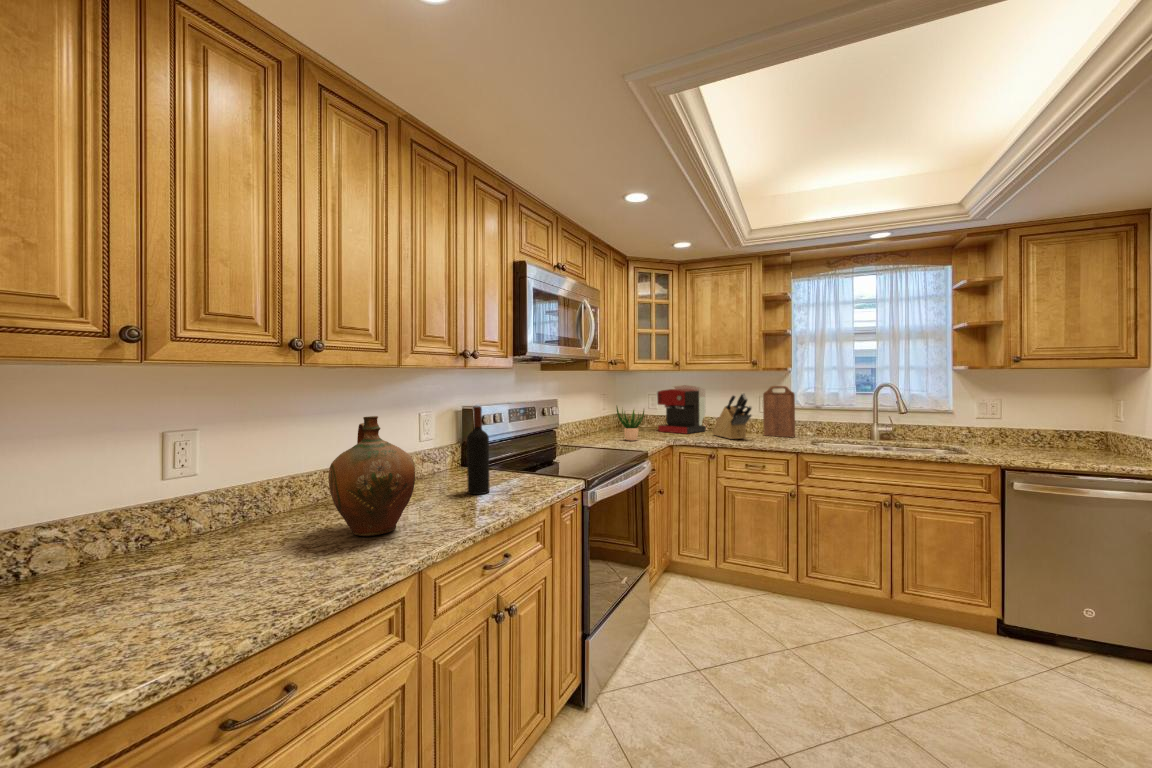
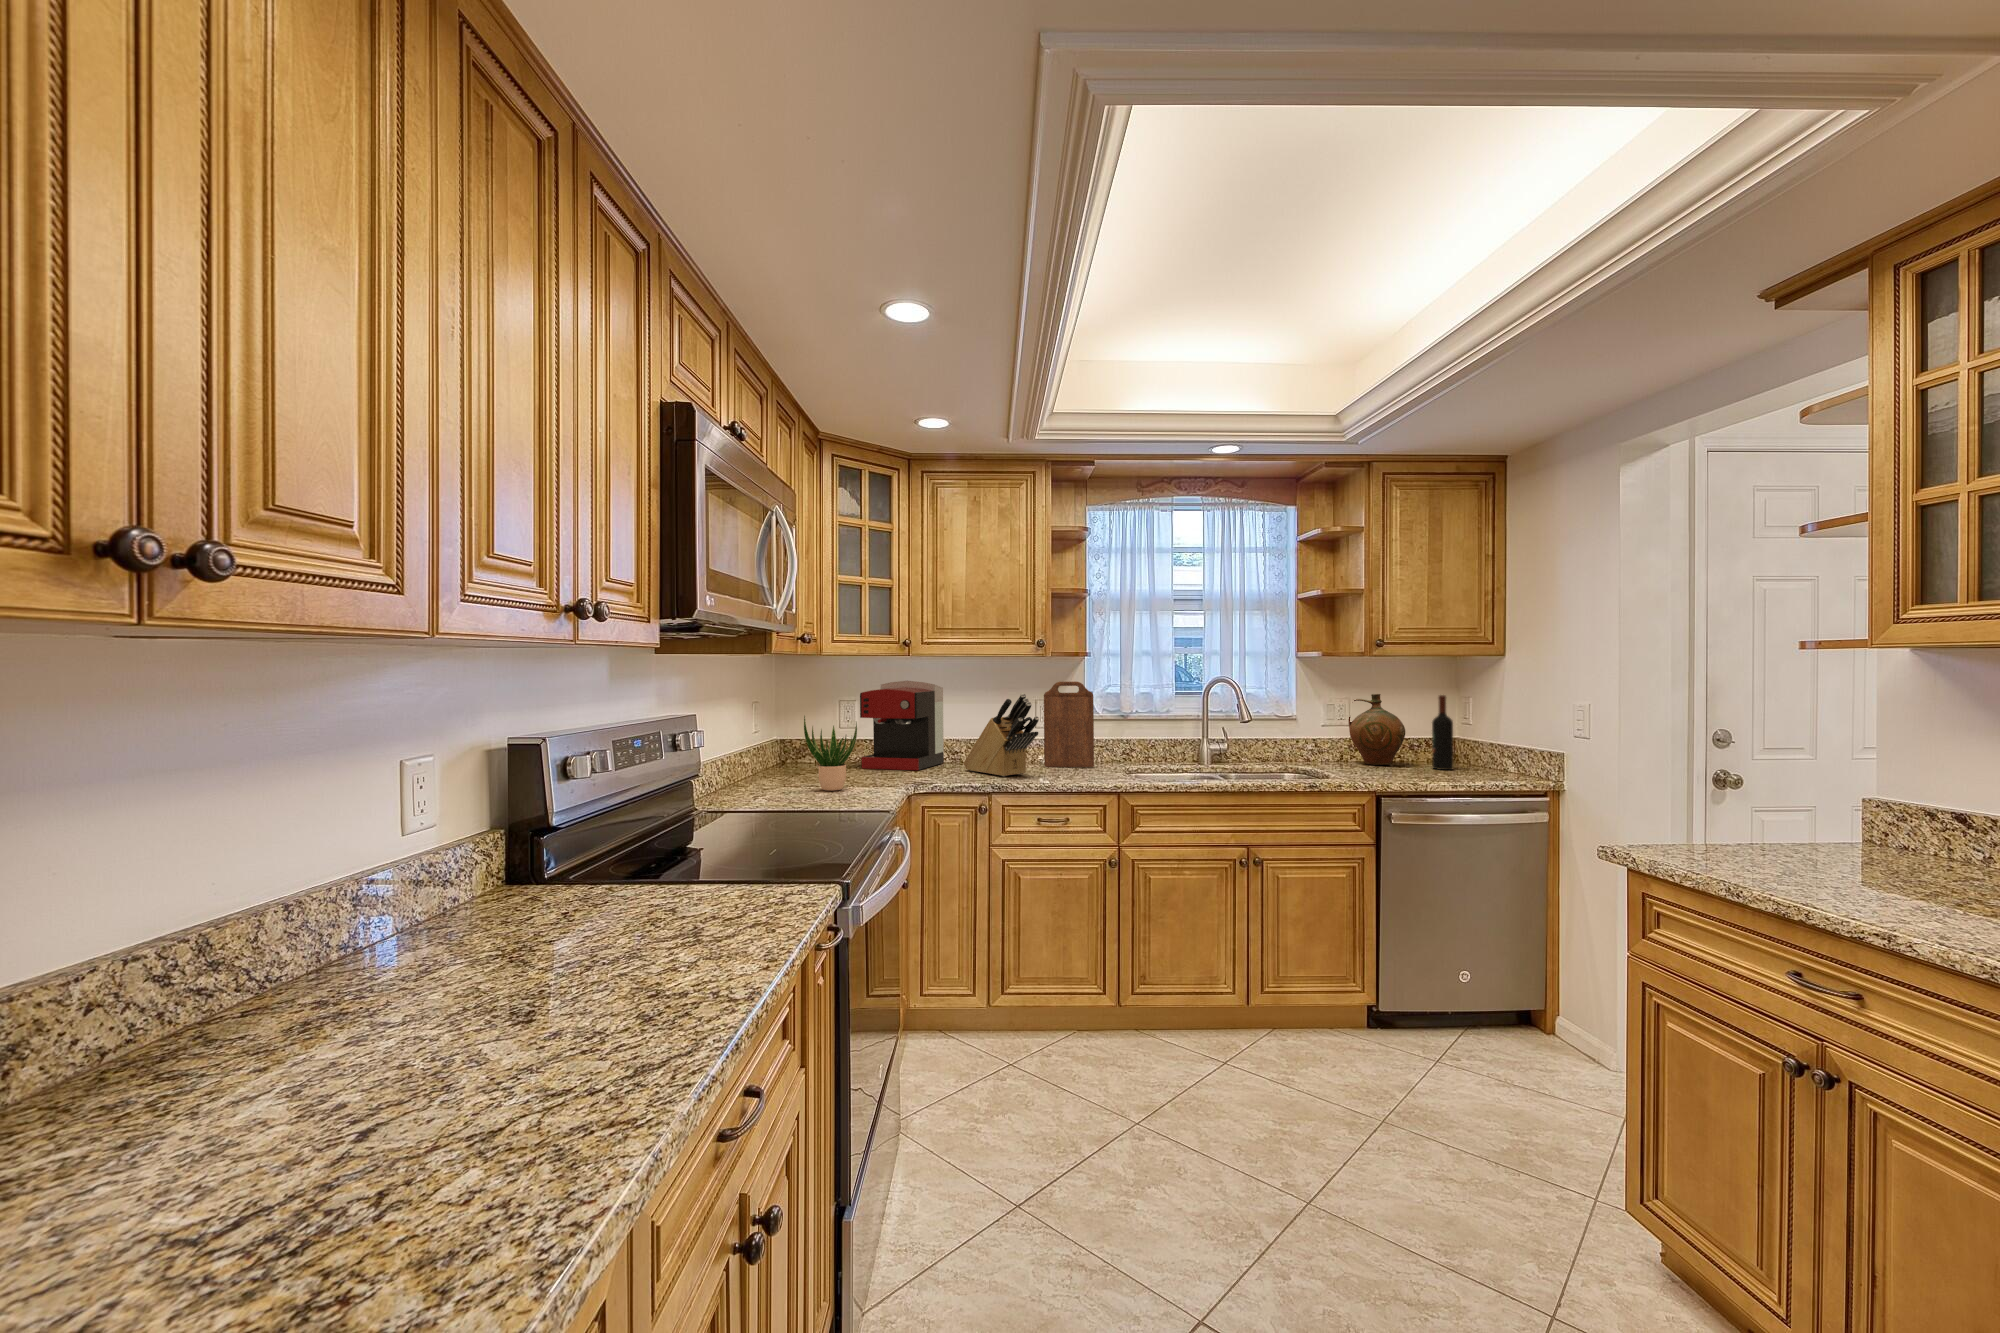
wine bottle: present [467,406,490,494] -> present [1432,695,1453,770]
ceramic jug: present [328,416,415,536] -> present [1349,694,1405,765]

